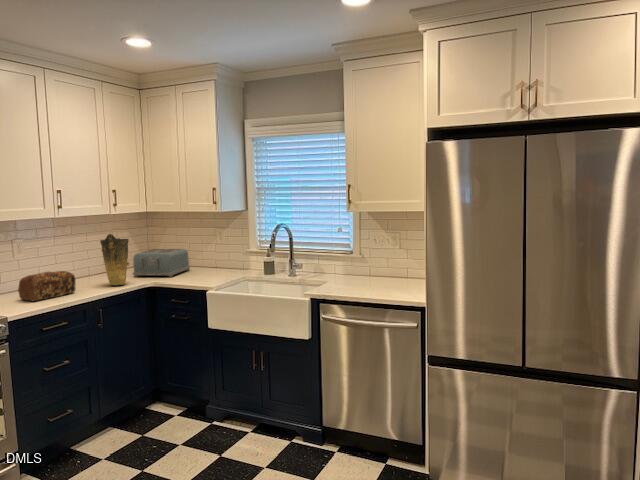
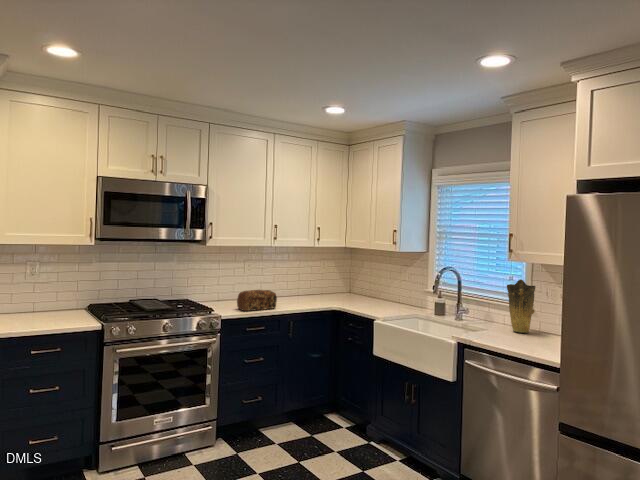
vase: present [100,234,129,286] -> present [507,279,535,333]
toaster: present [133,249,190,277] -> none [326,279,375,306]

